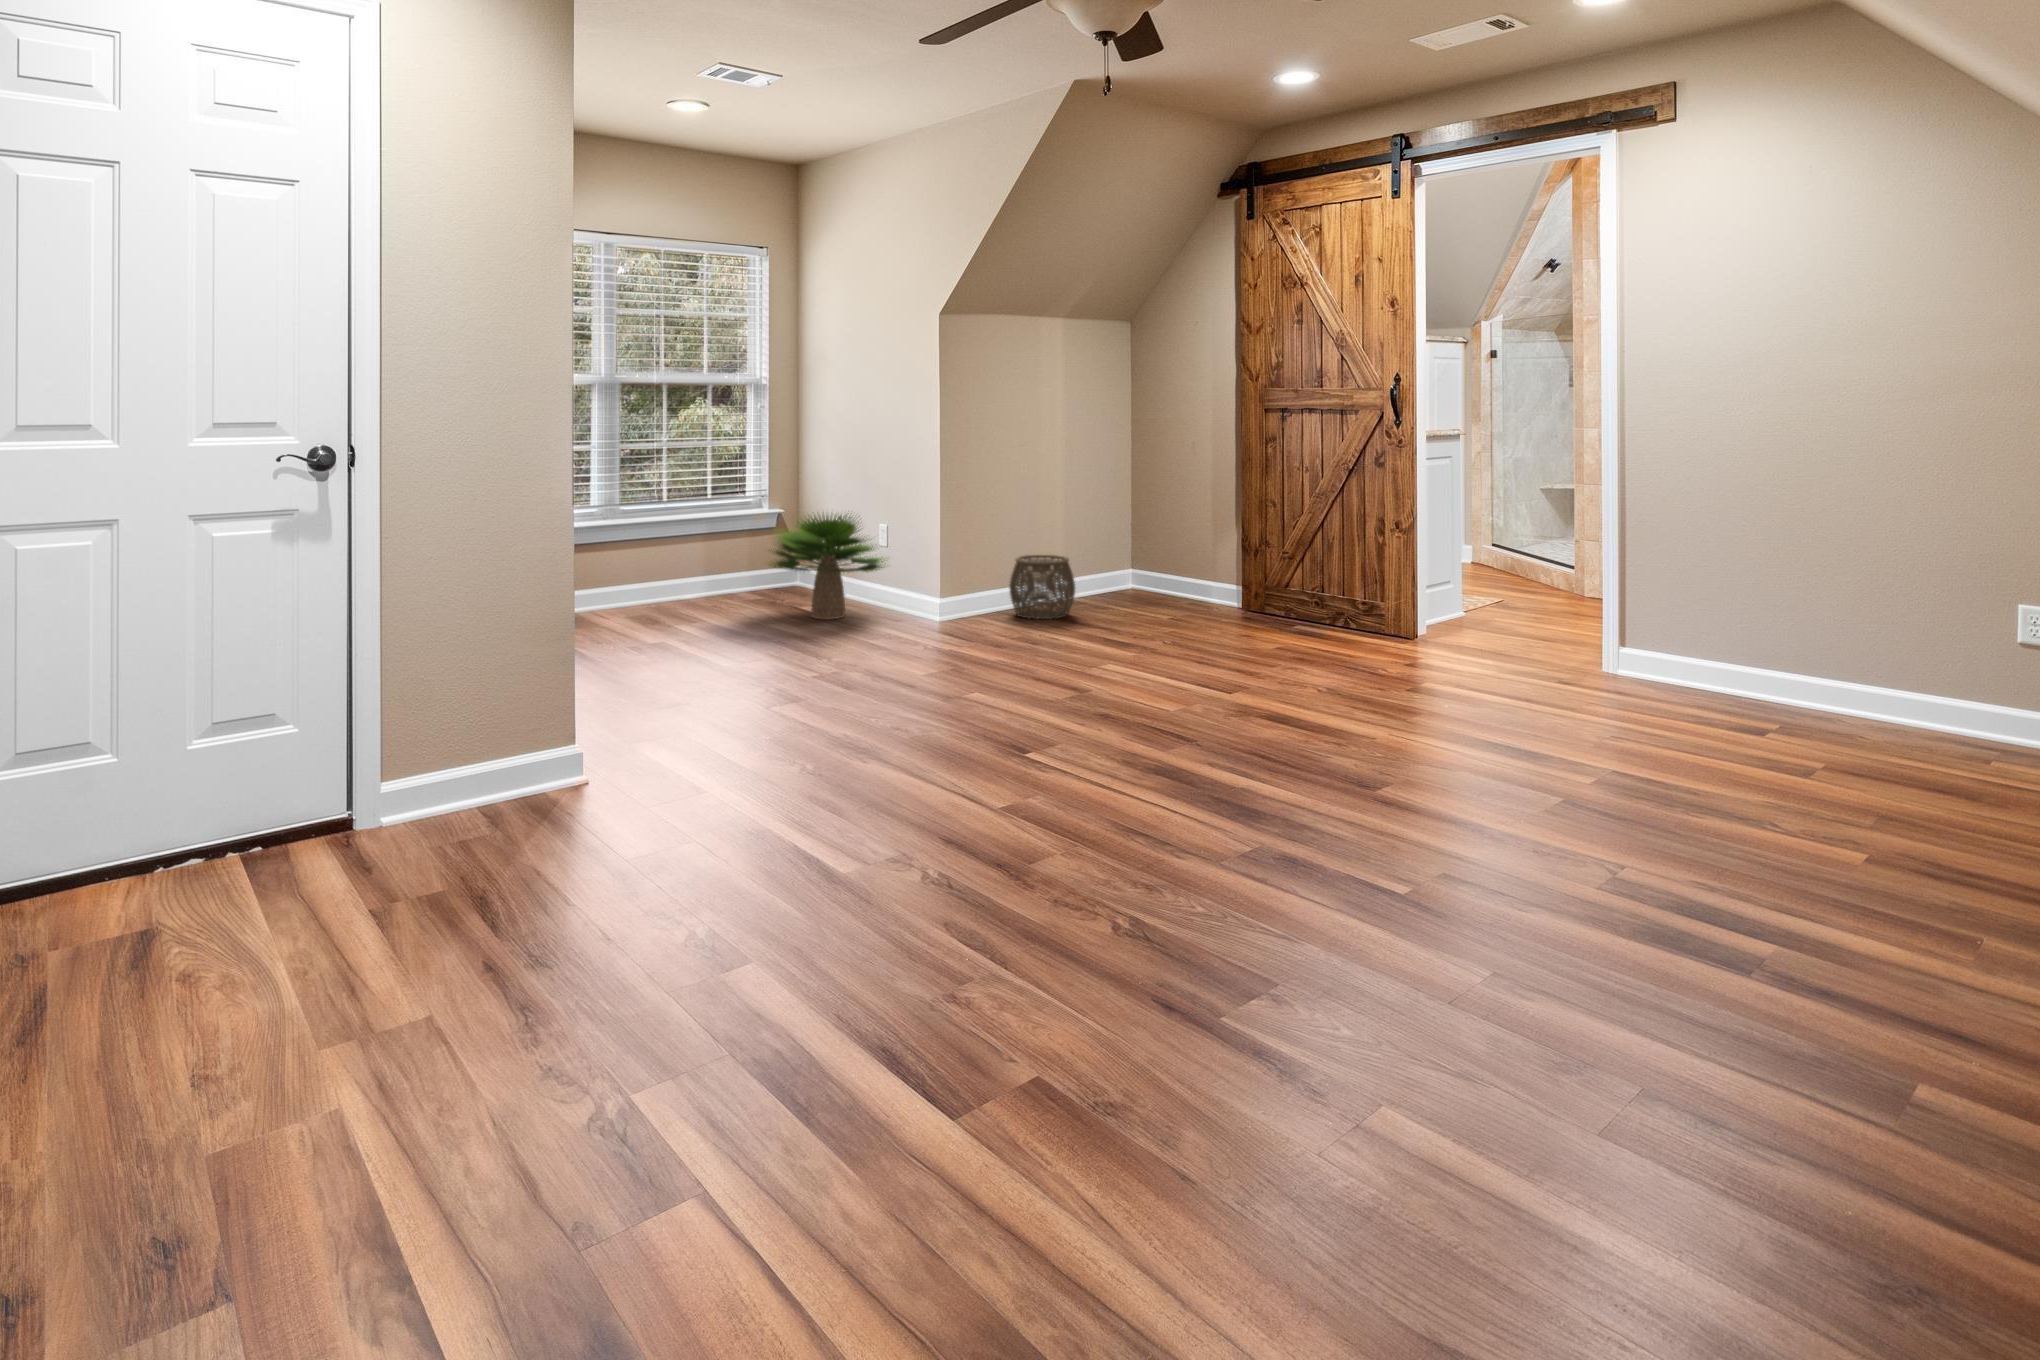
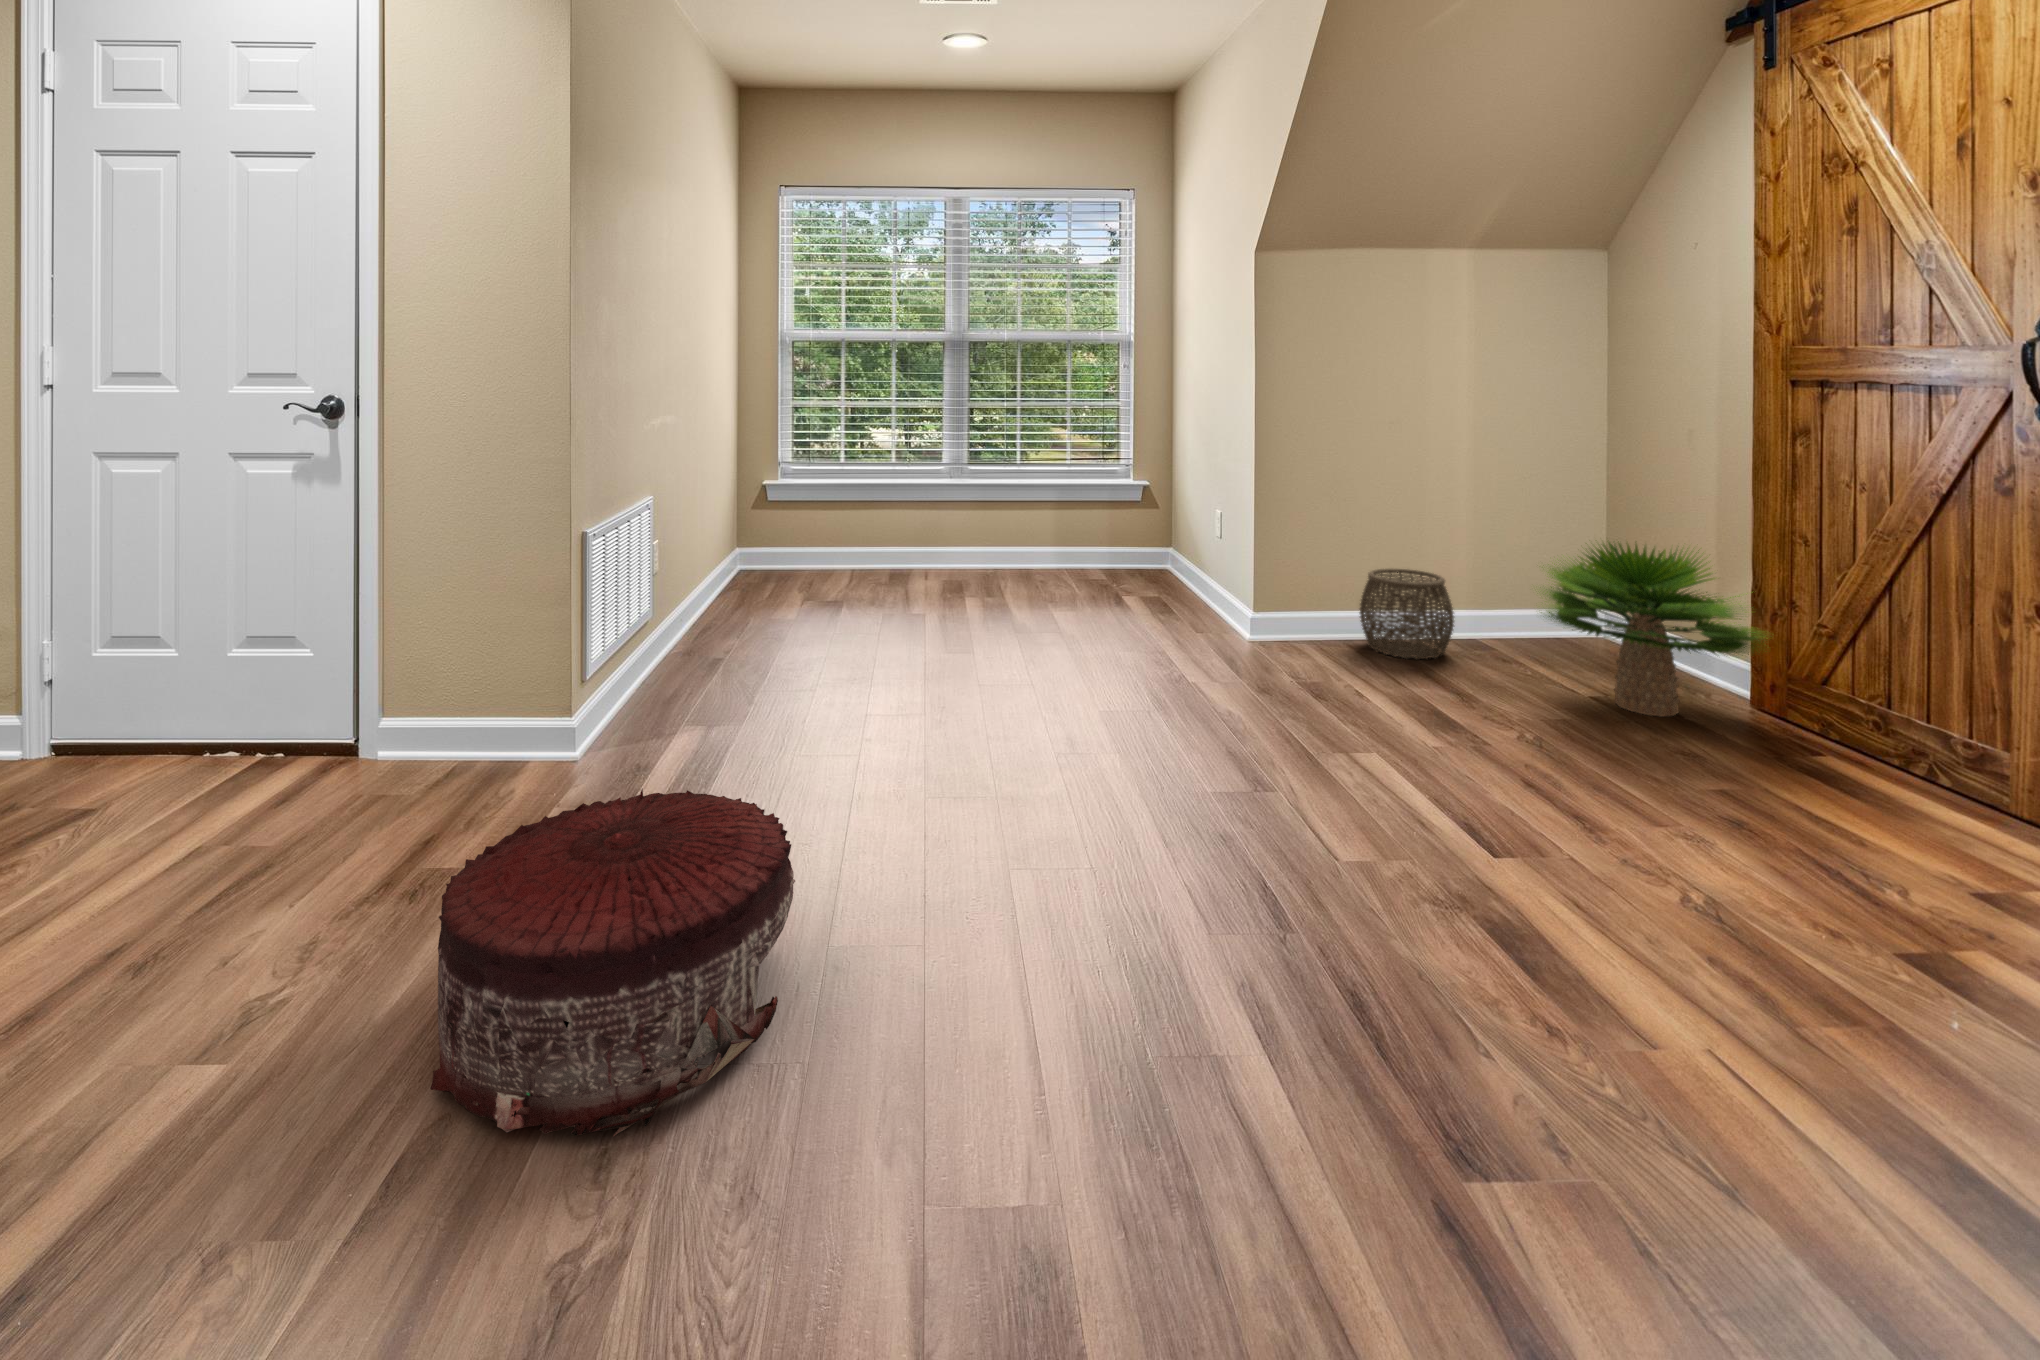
potted plant: present [769,513,885,620] -> present [1541,543,1766,716]
pouf: none [842,711,1074,898] -> present [431,789,795,1136]

